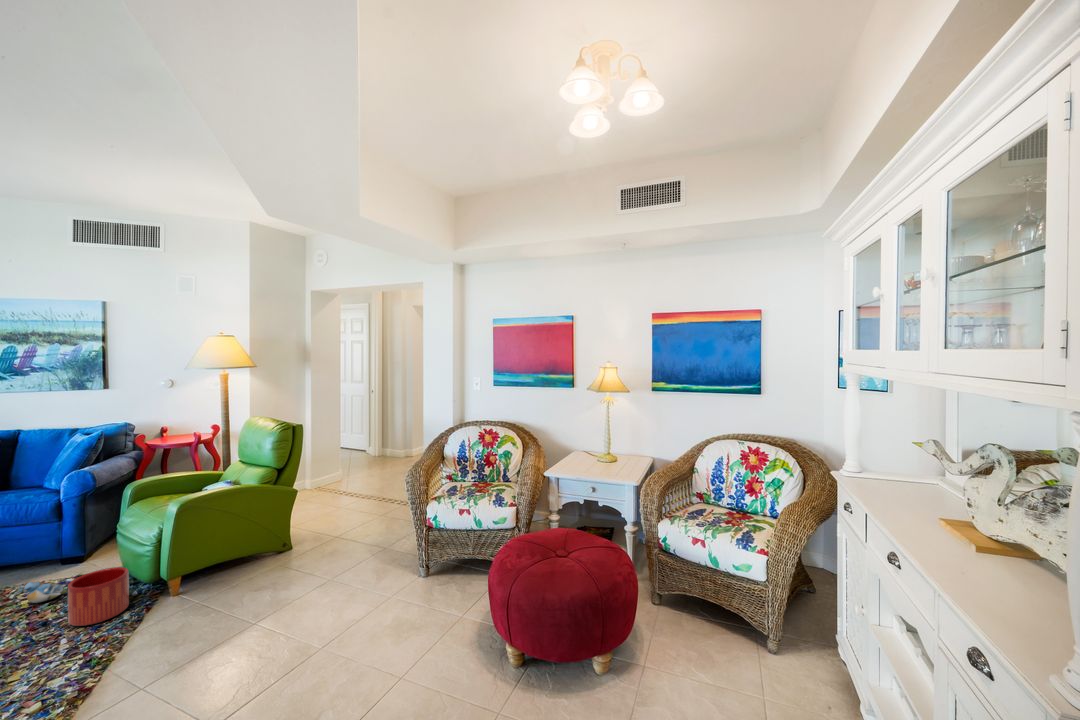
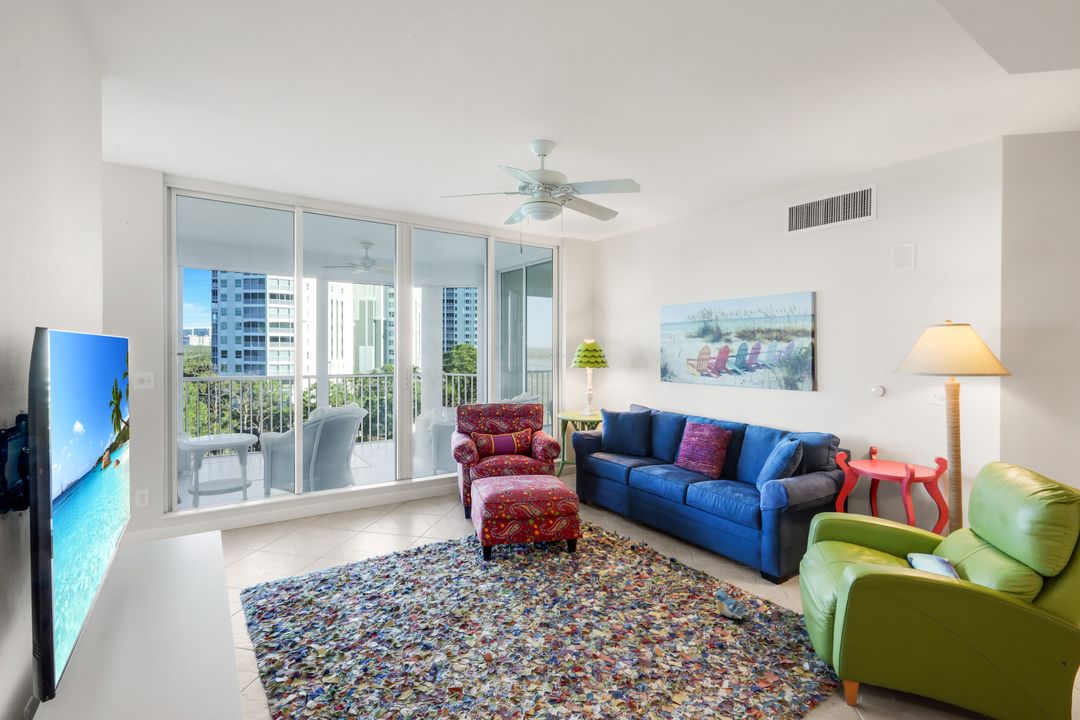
planter: present [68,567,129,626] -> none [737,612,797,687]

